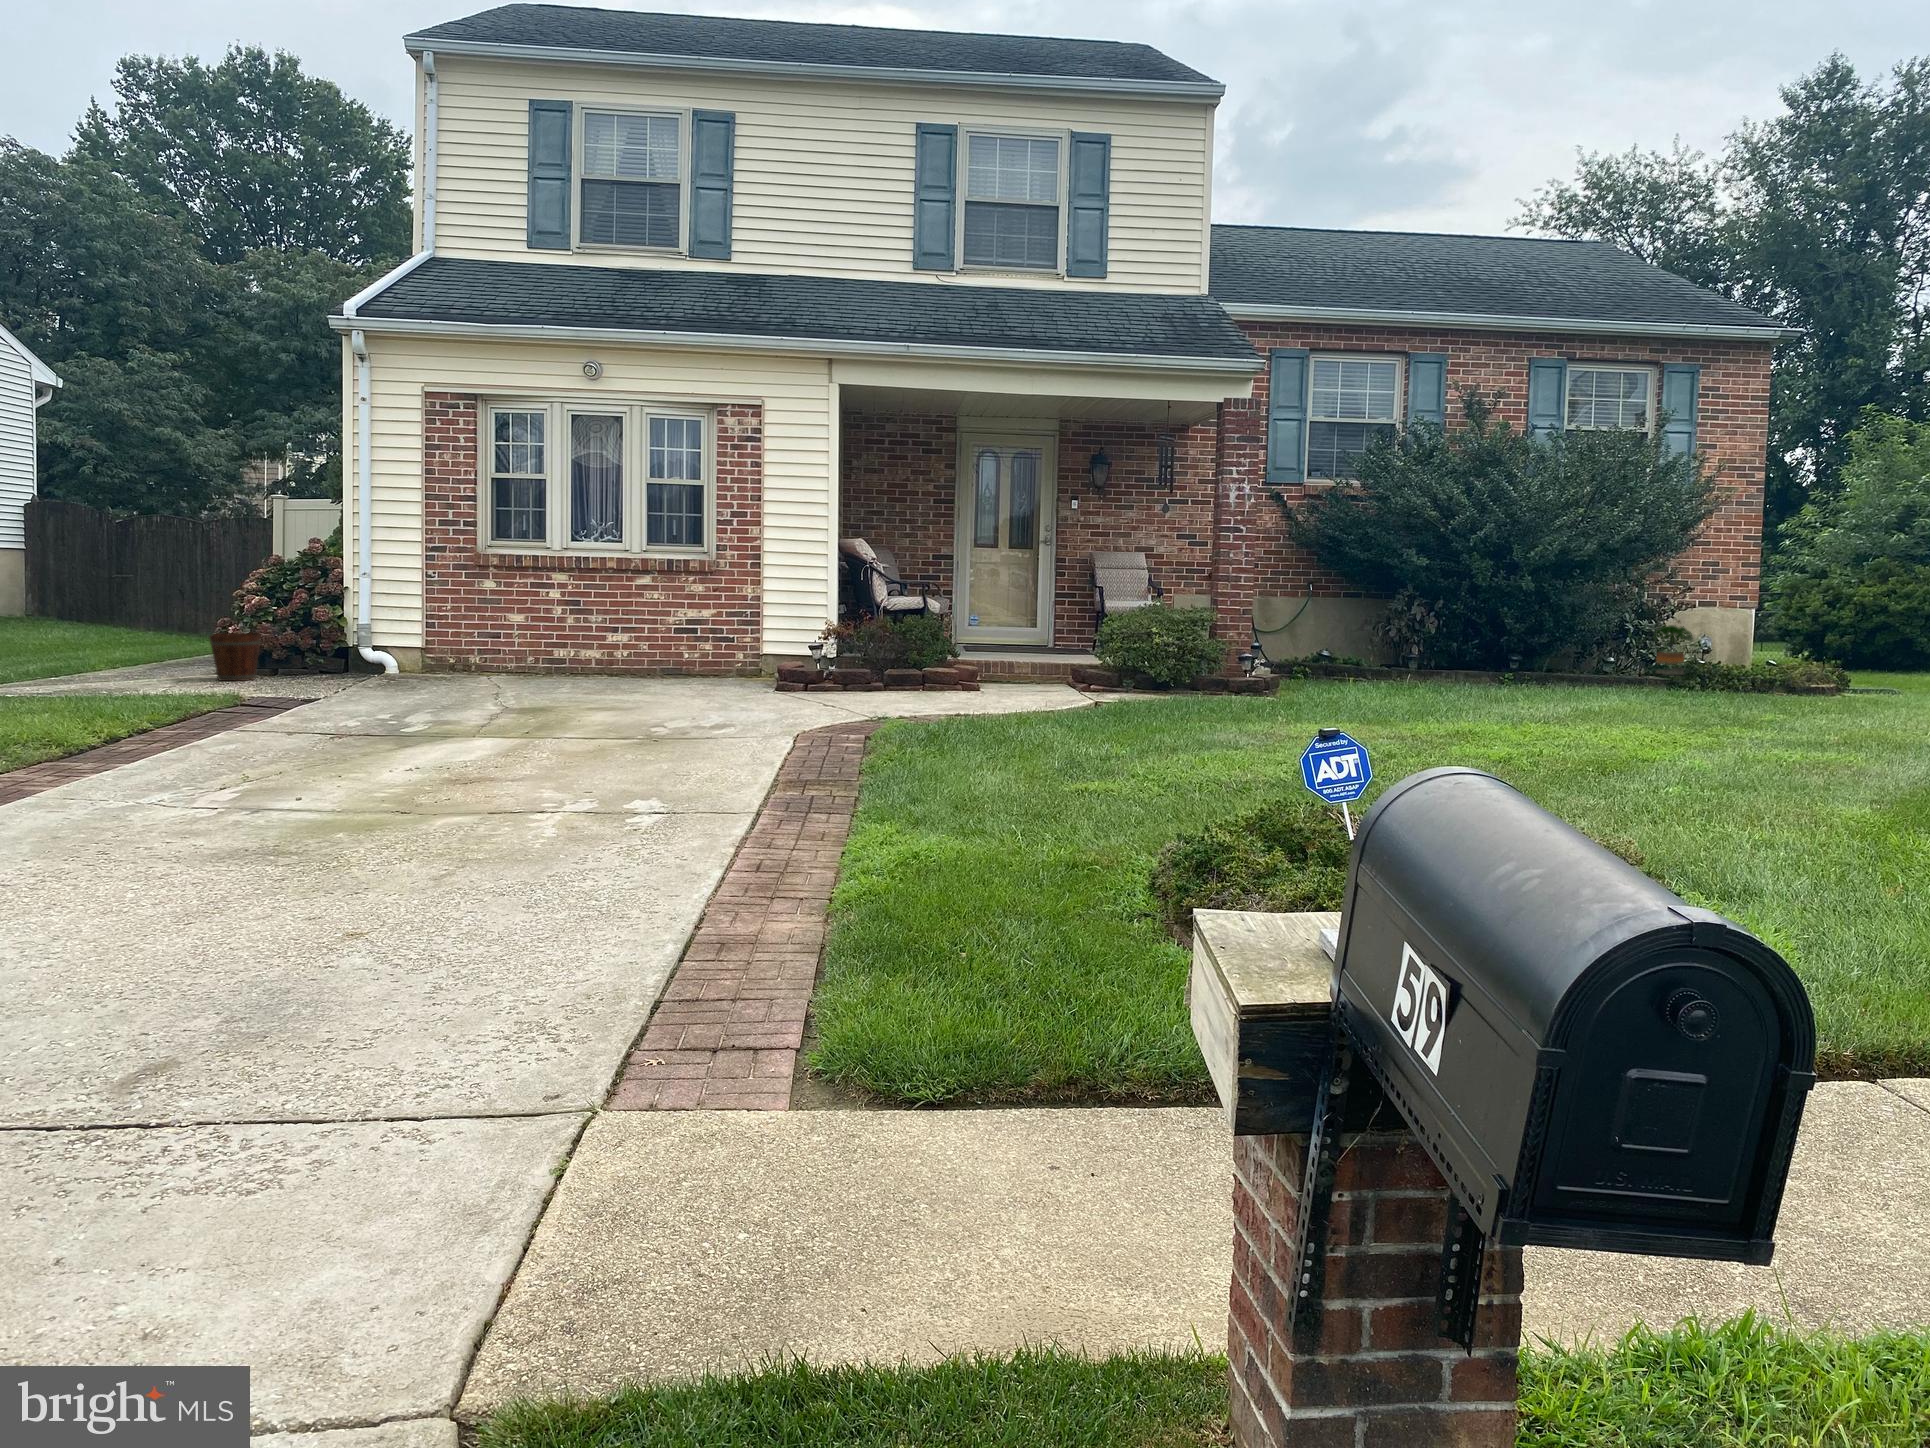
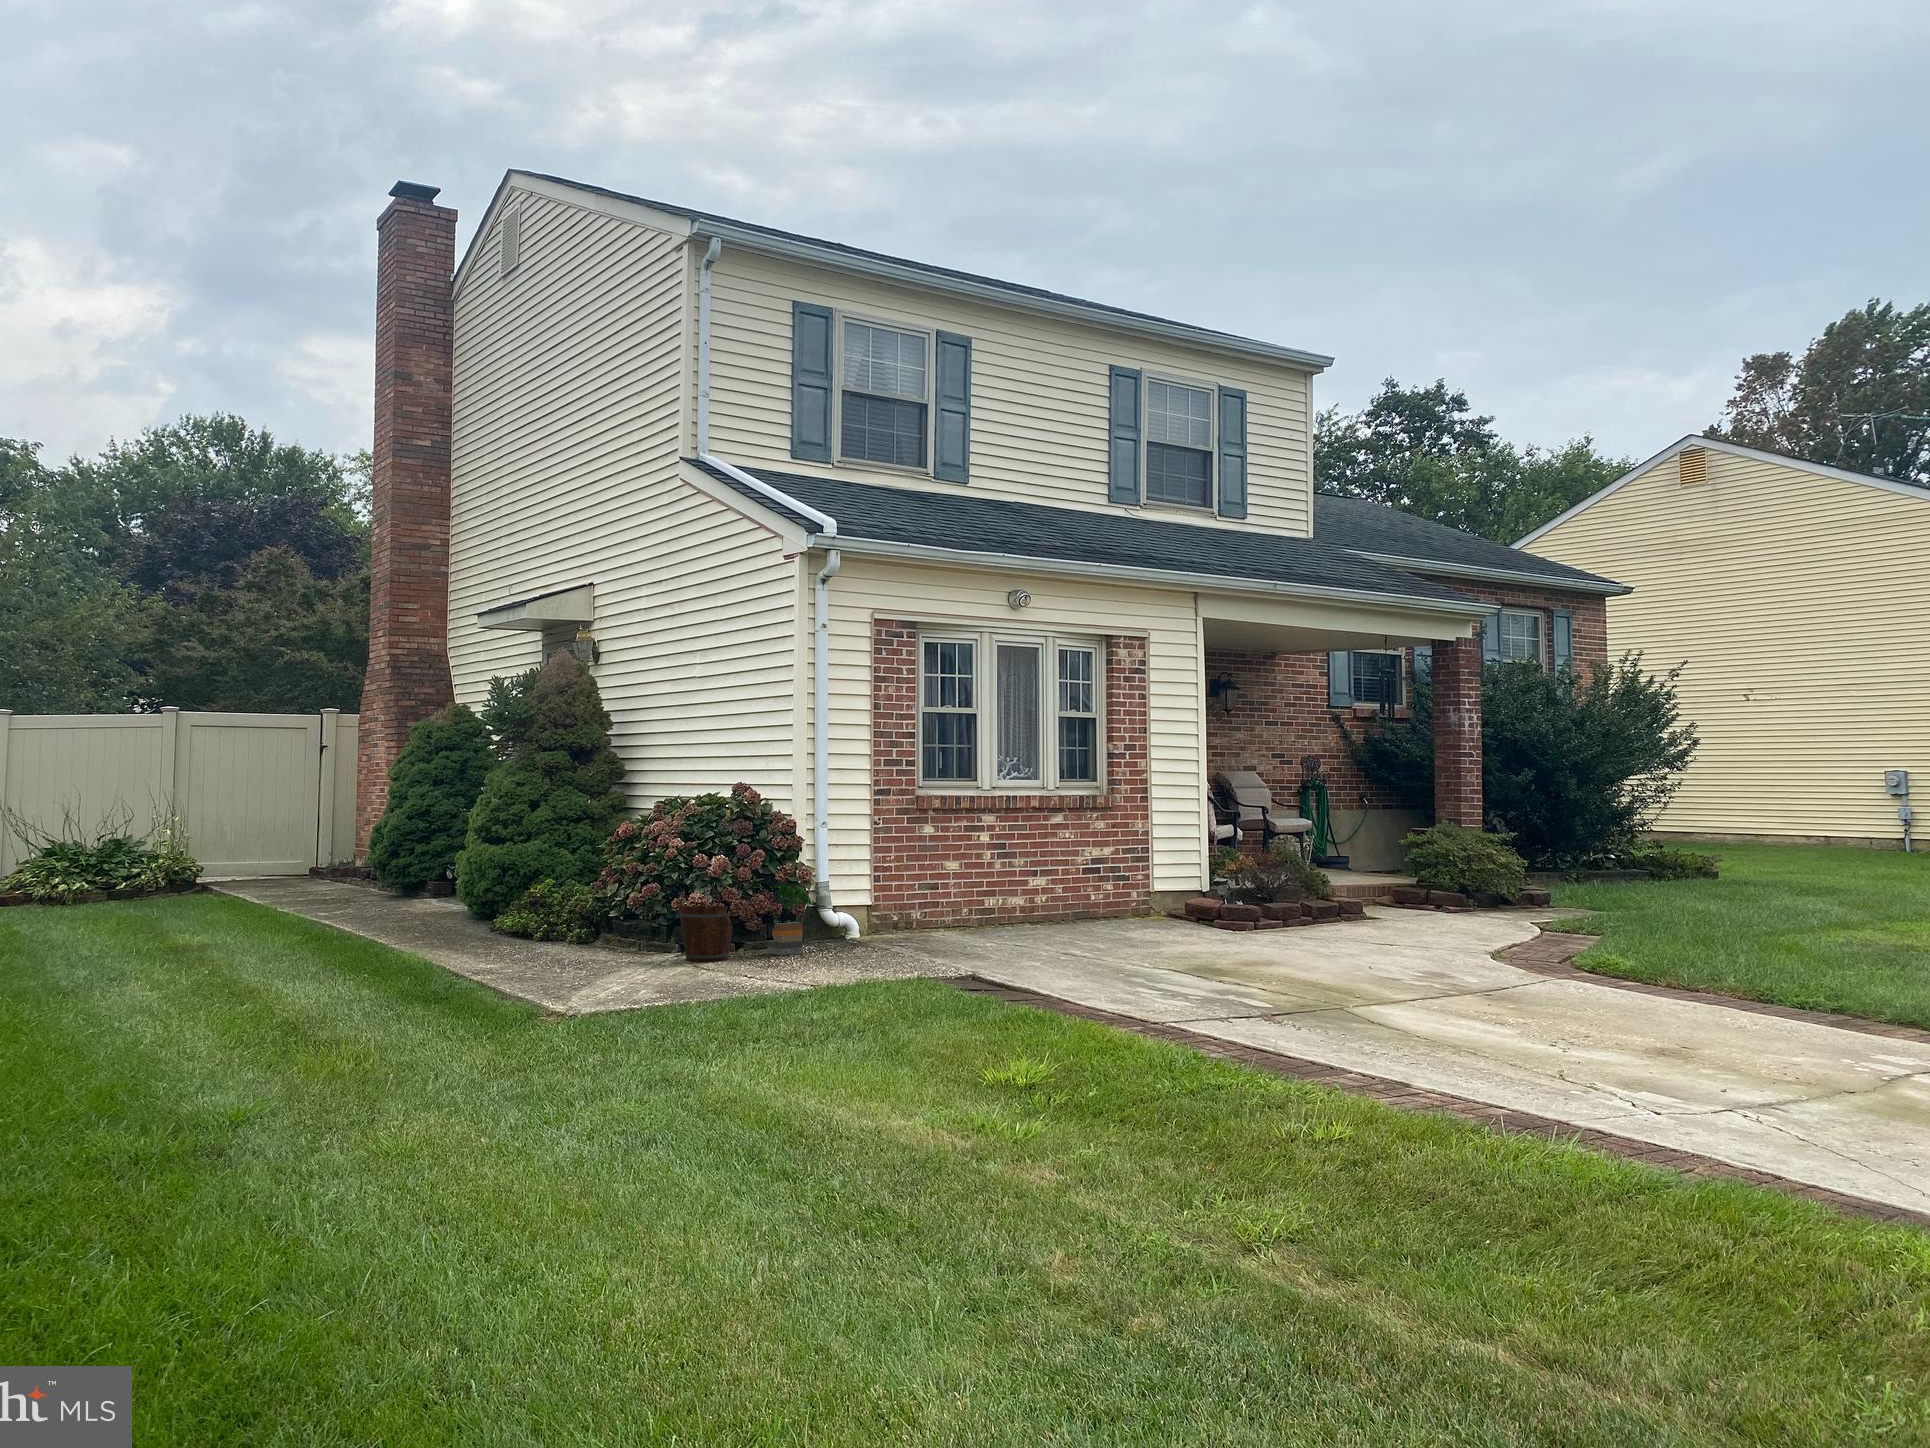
potted tree: present [1654,625,1693,675] -> present [768,885,812,956]

